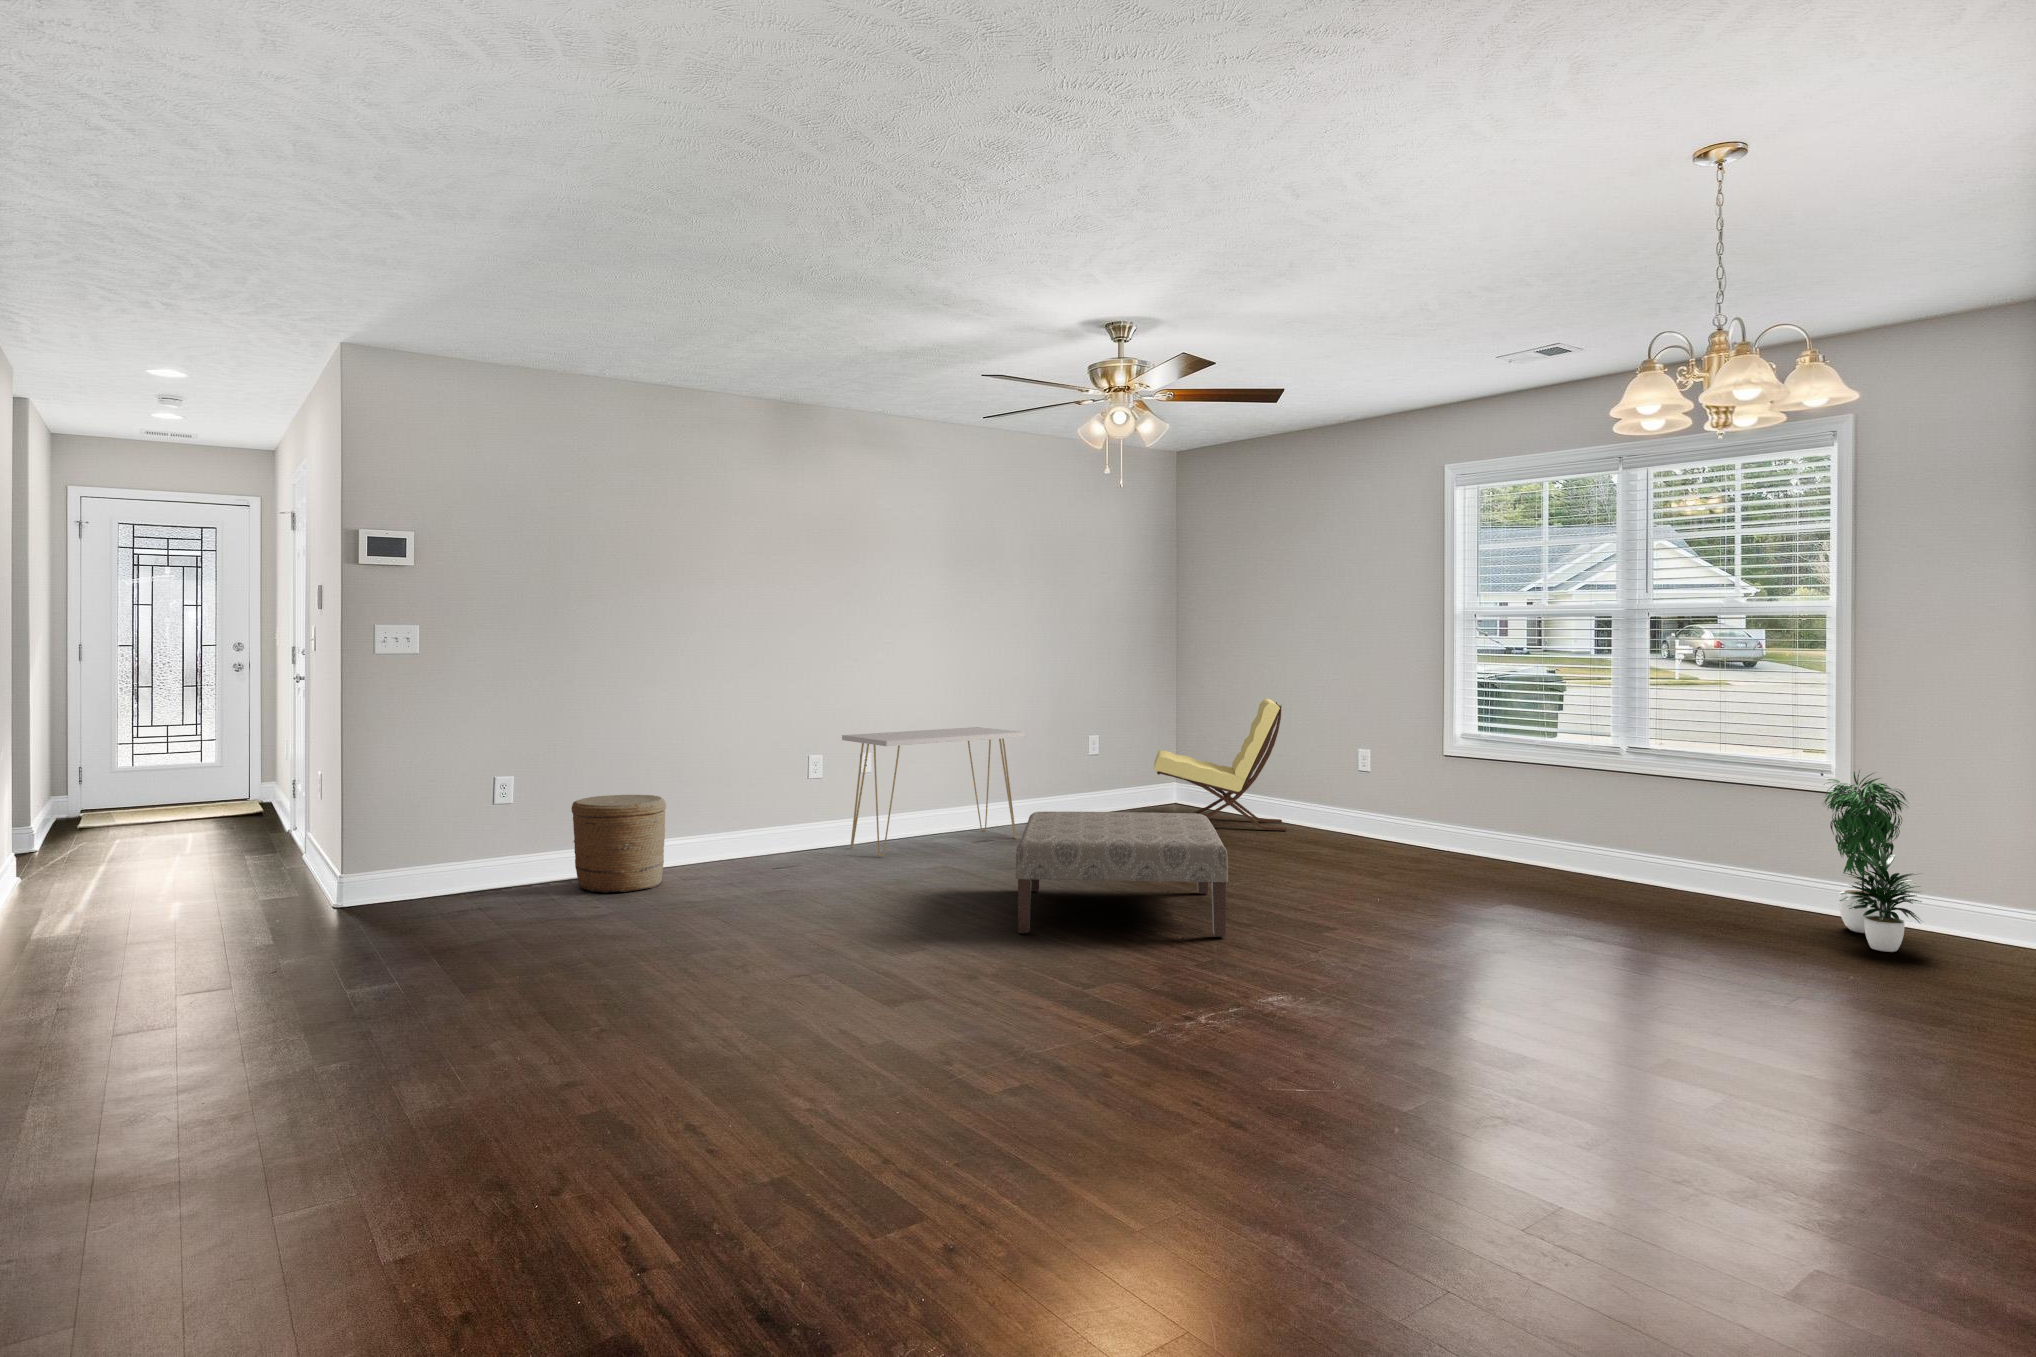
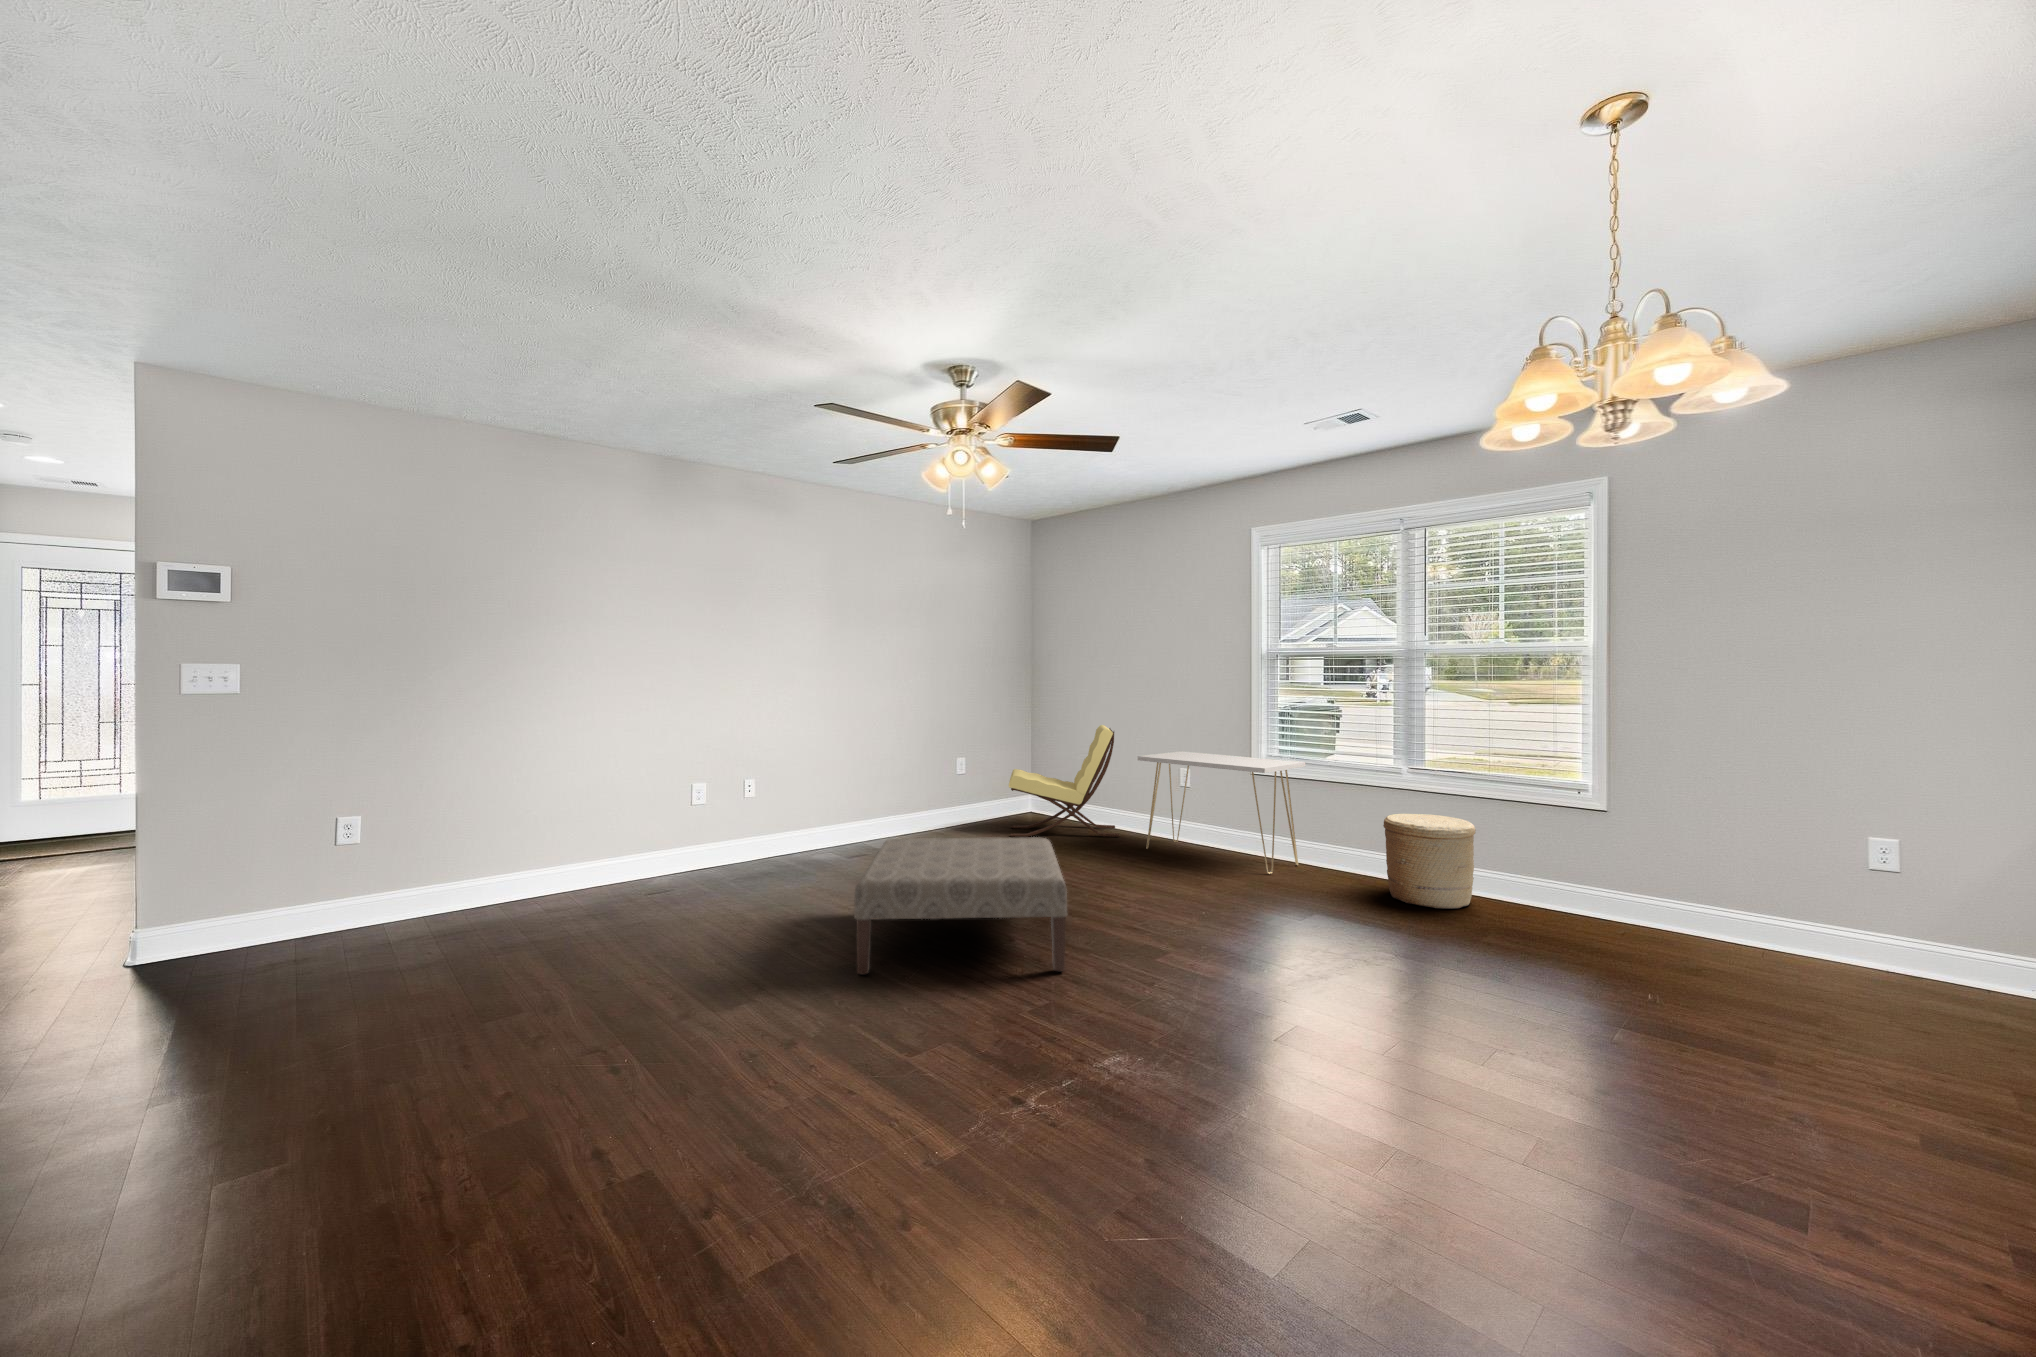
console table: present [842,727,1025,856] -> present [1138,751,1305,874]
potted plant: present [1824,771,1921,952] -> none [1592,789,1706,965]
woven basket: present [572,795,666,893] -> present [1383,814,1476,909]

